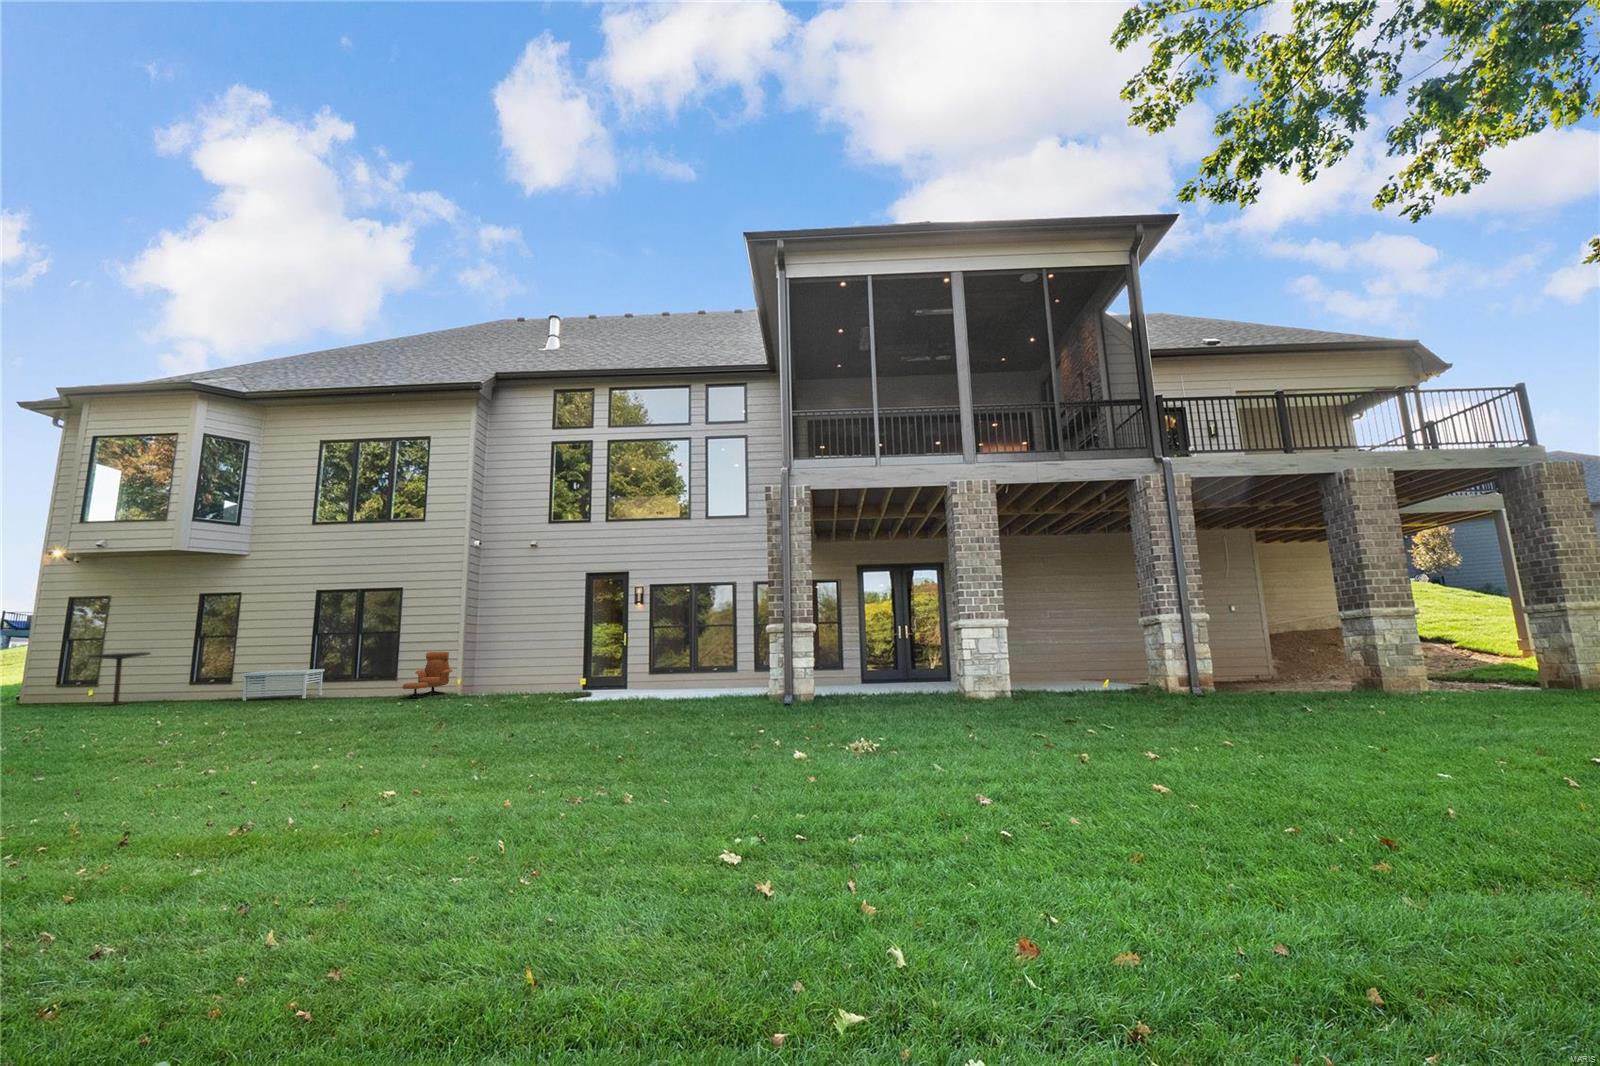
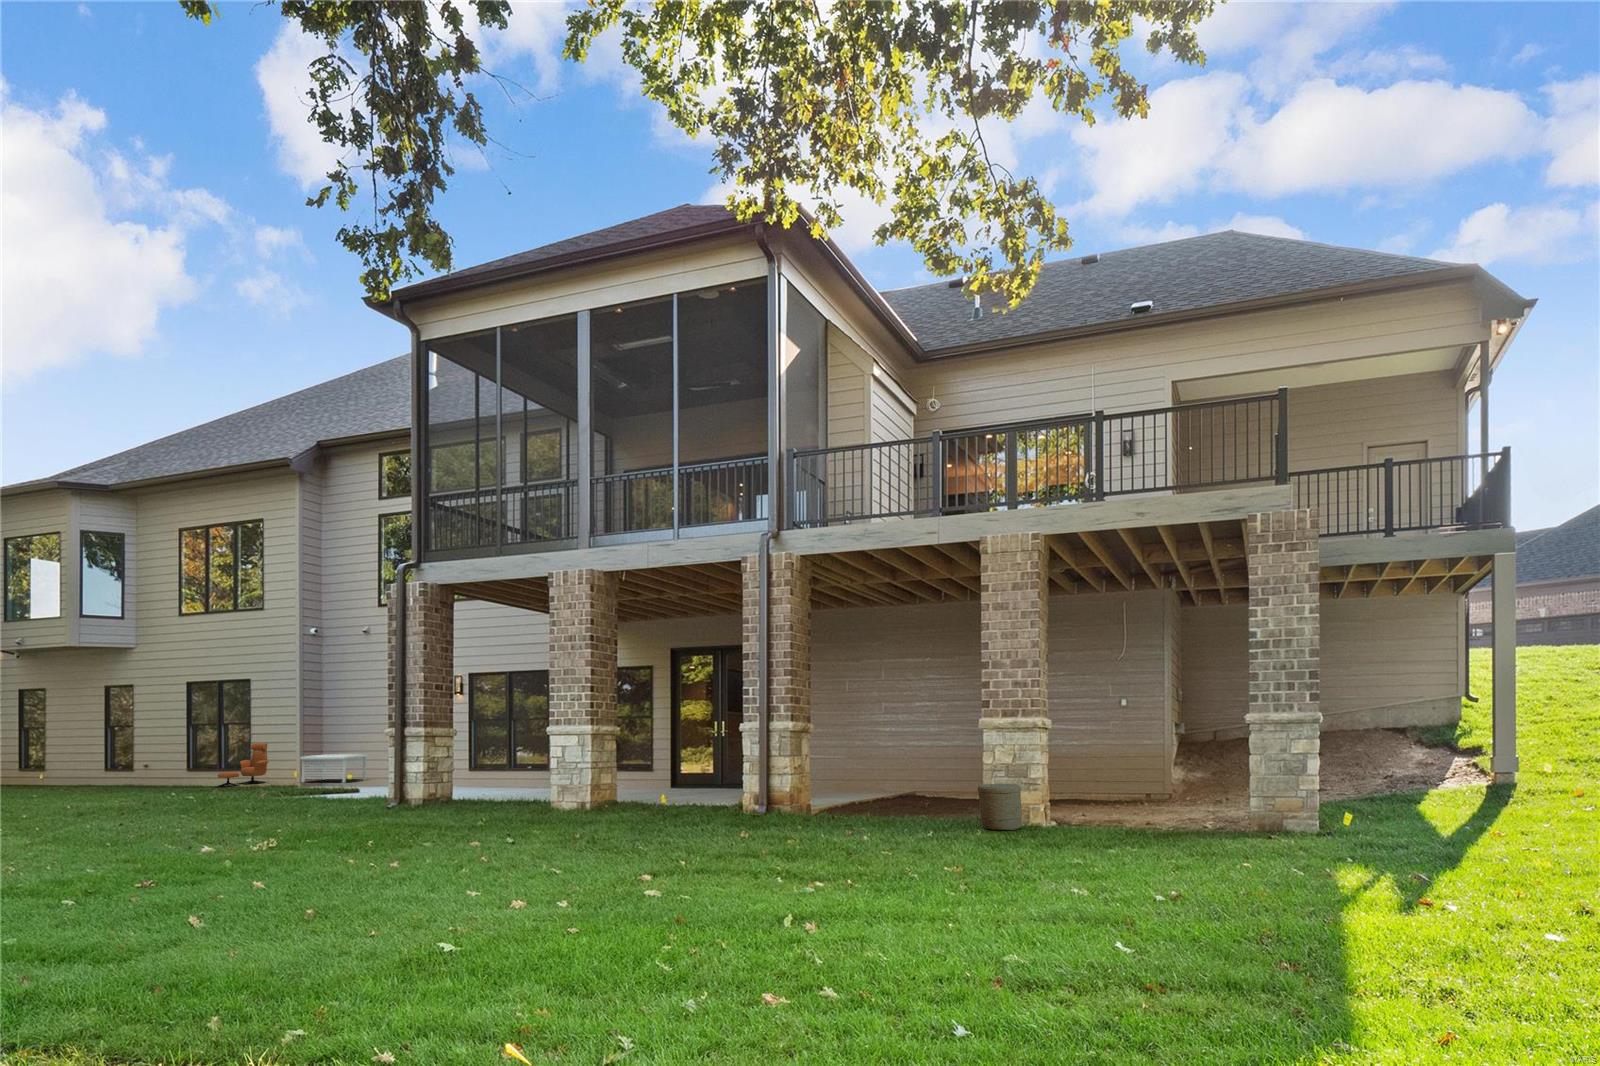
pedestal table: present [88,652,150,705] -> none [36,738,84,783]
woven basket: none [1394,658,1440,693] -> present [978,784,1022,830]
storage bench: present [241,669,325,701] -> present [301,754,368,783]

